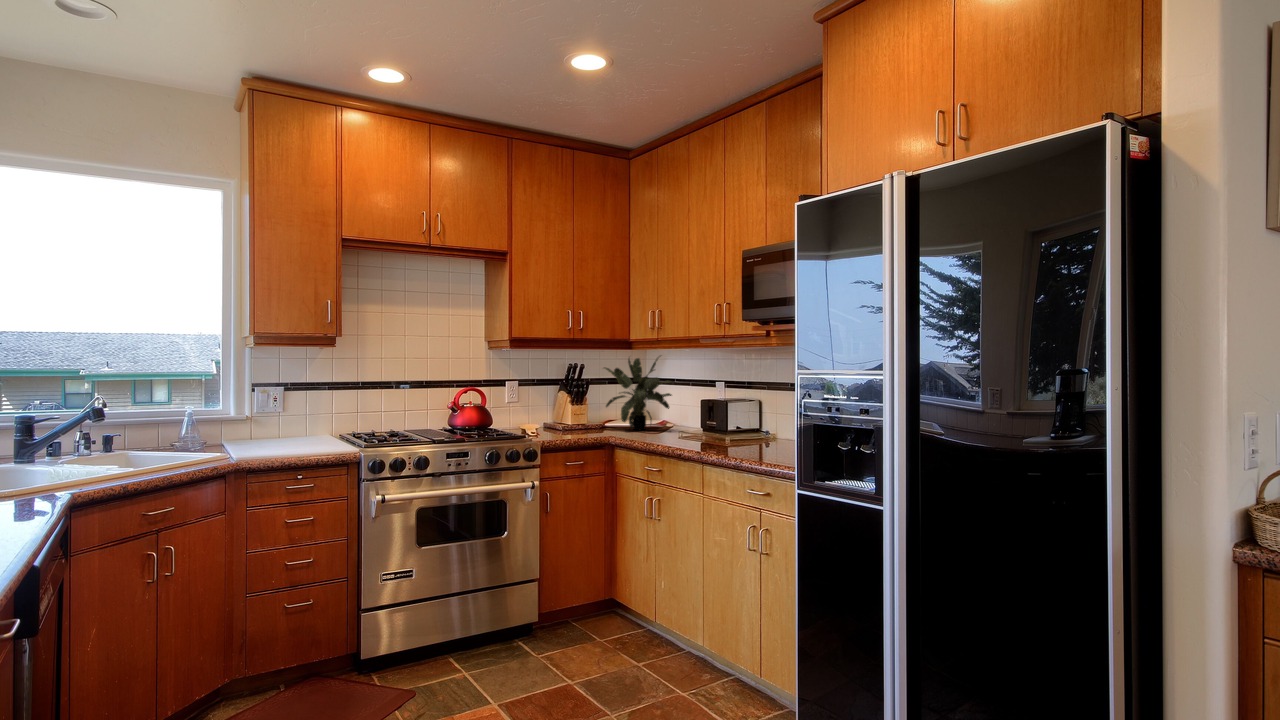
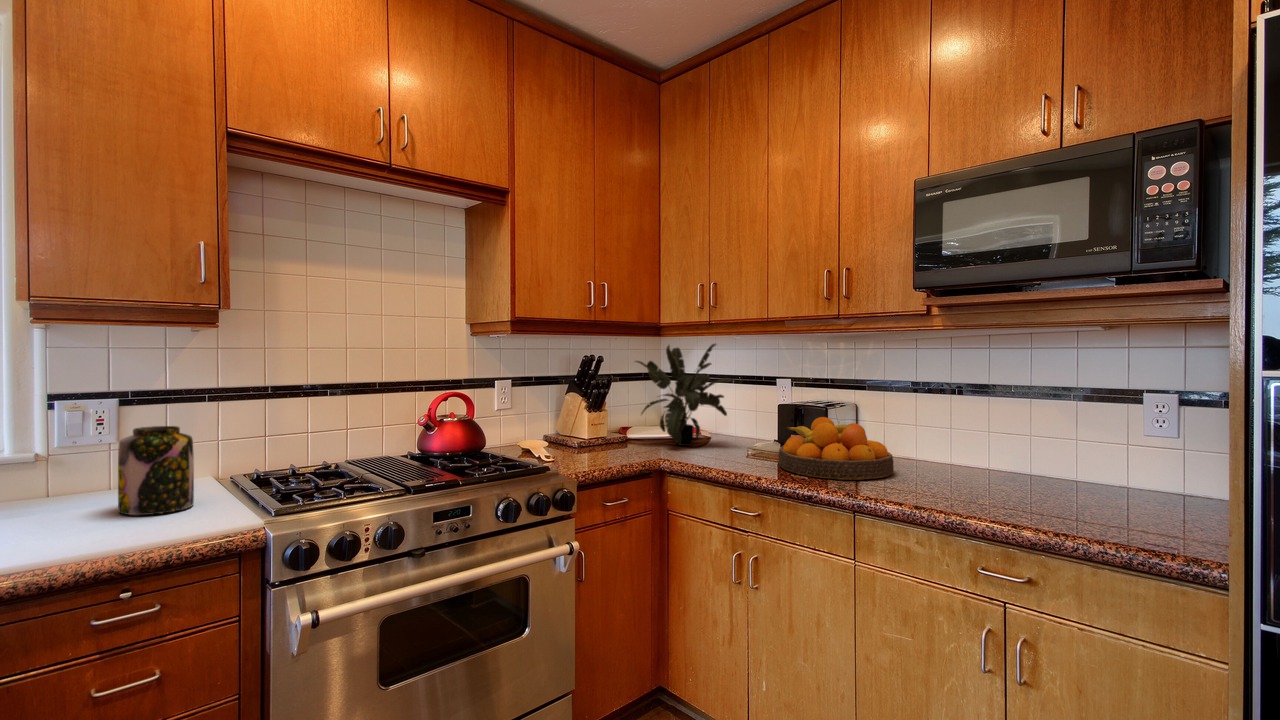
jar: none [288,400,323,446] -> present [118,426,194,515]
fruit bowl: none [679,407,754,446] -> present [779,417,894,480]

